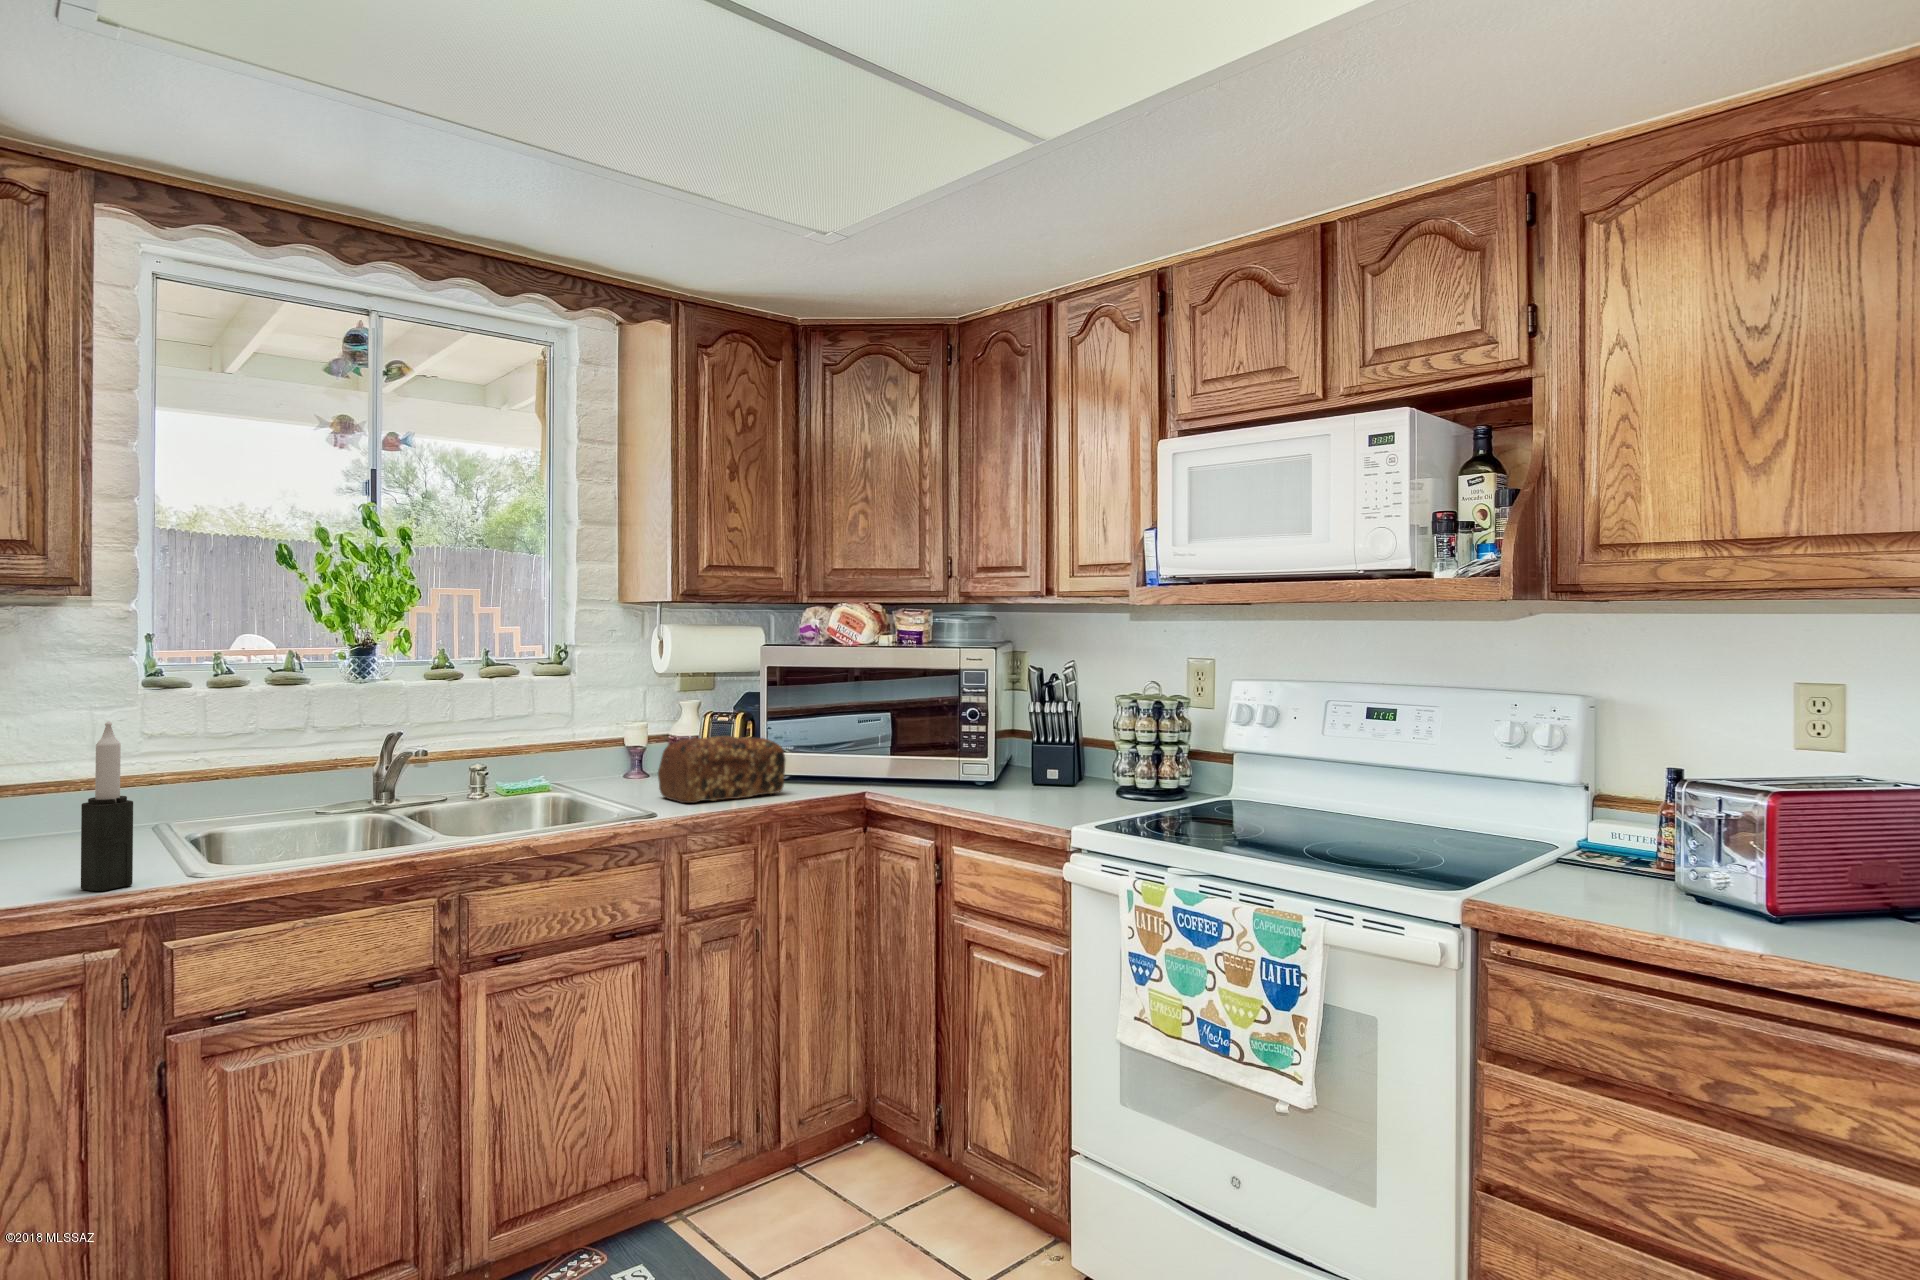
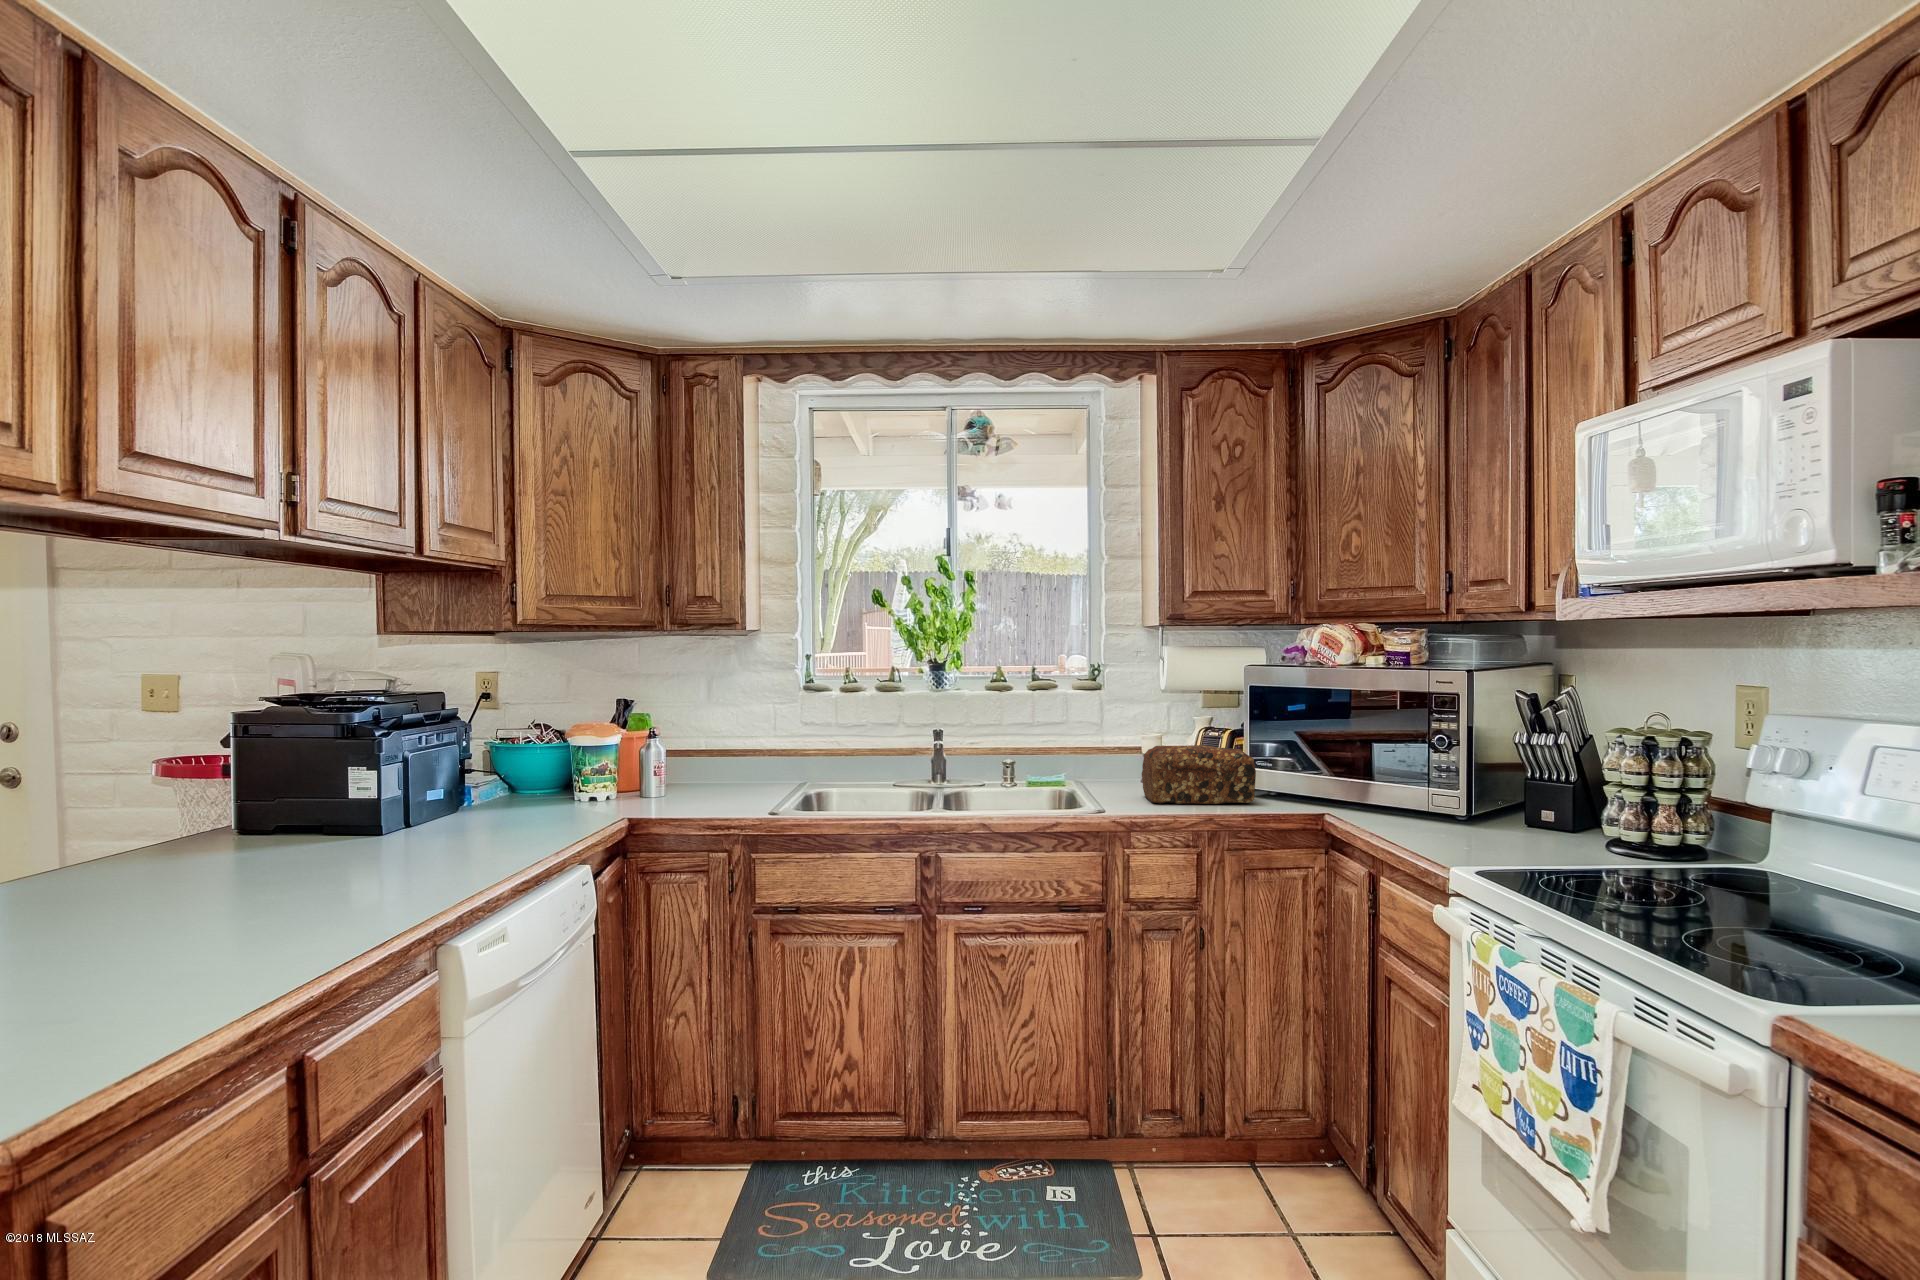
candle: present [81,721,133,891] -> none [715,712,738,816]

